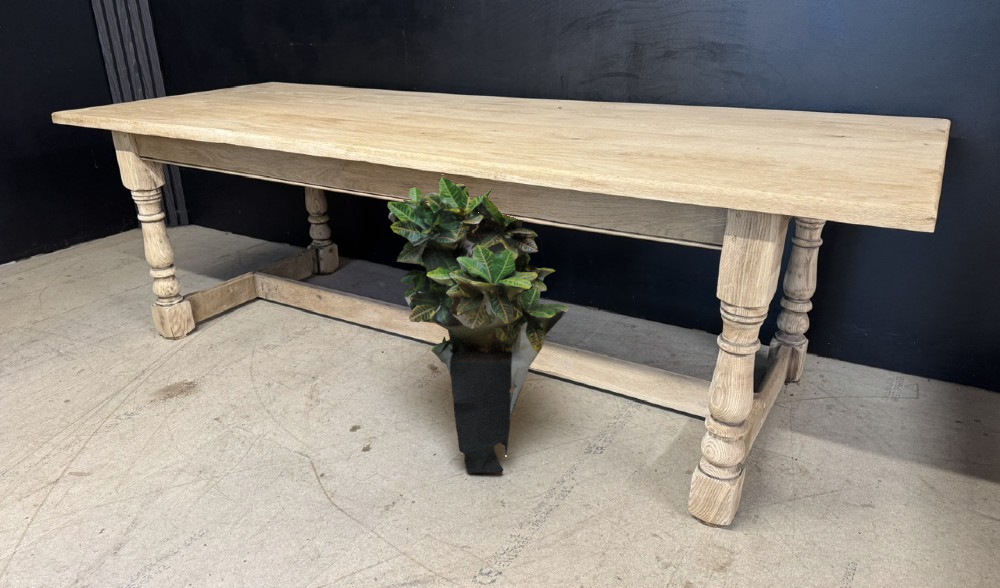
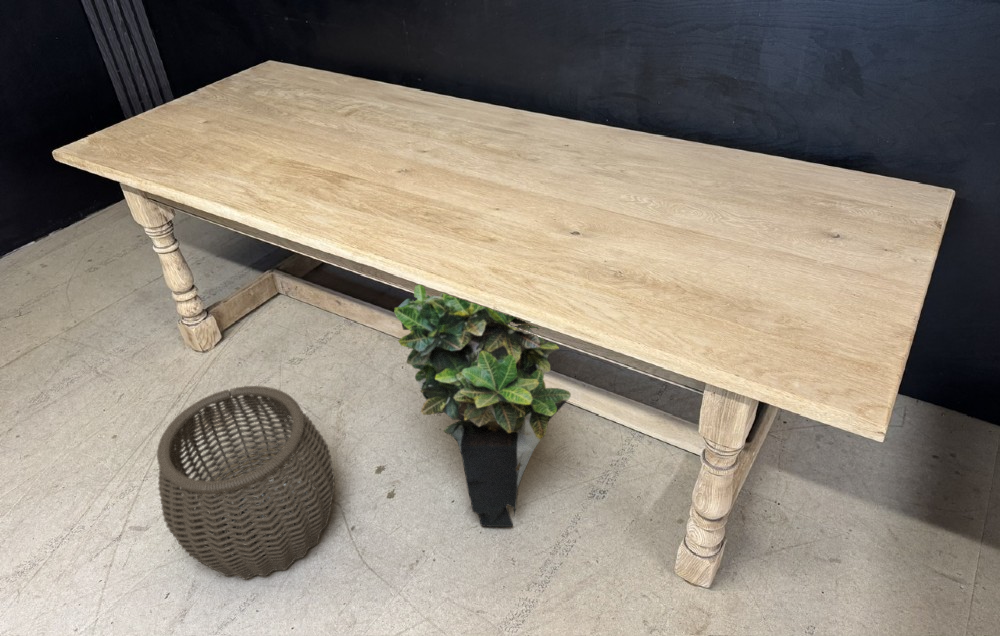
woven basket: none [105,307,307,517] -> present [157,386,335,579]

